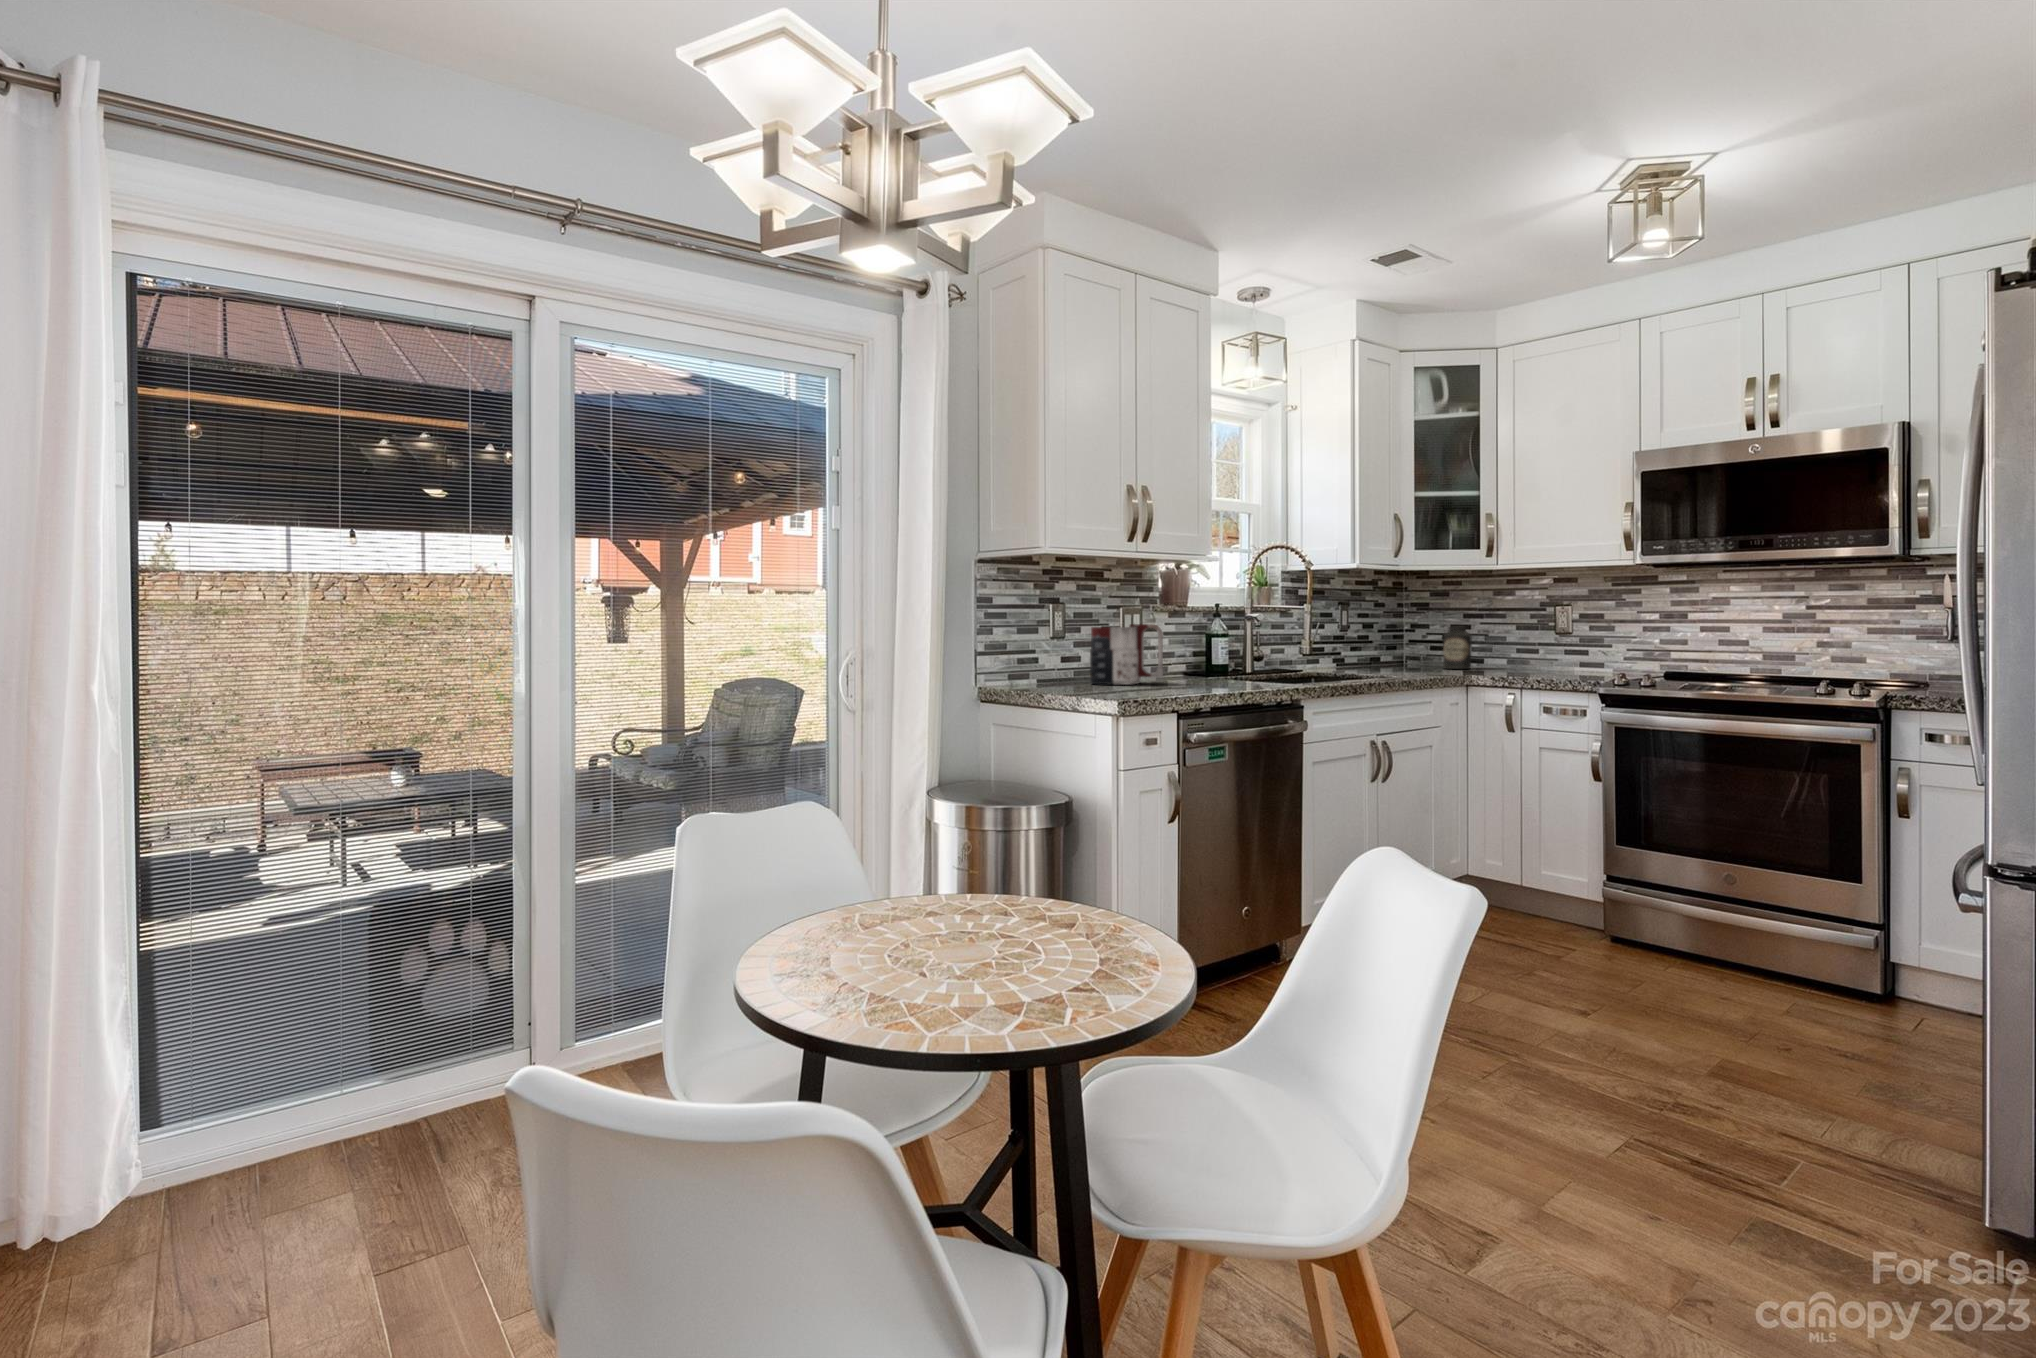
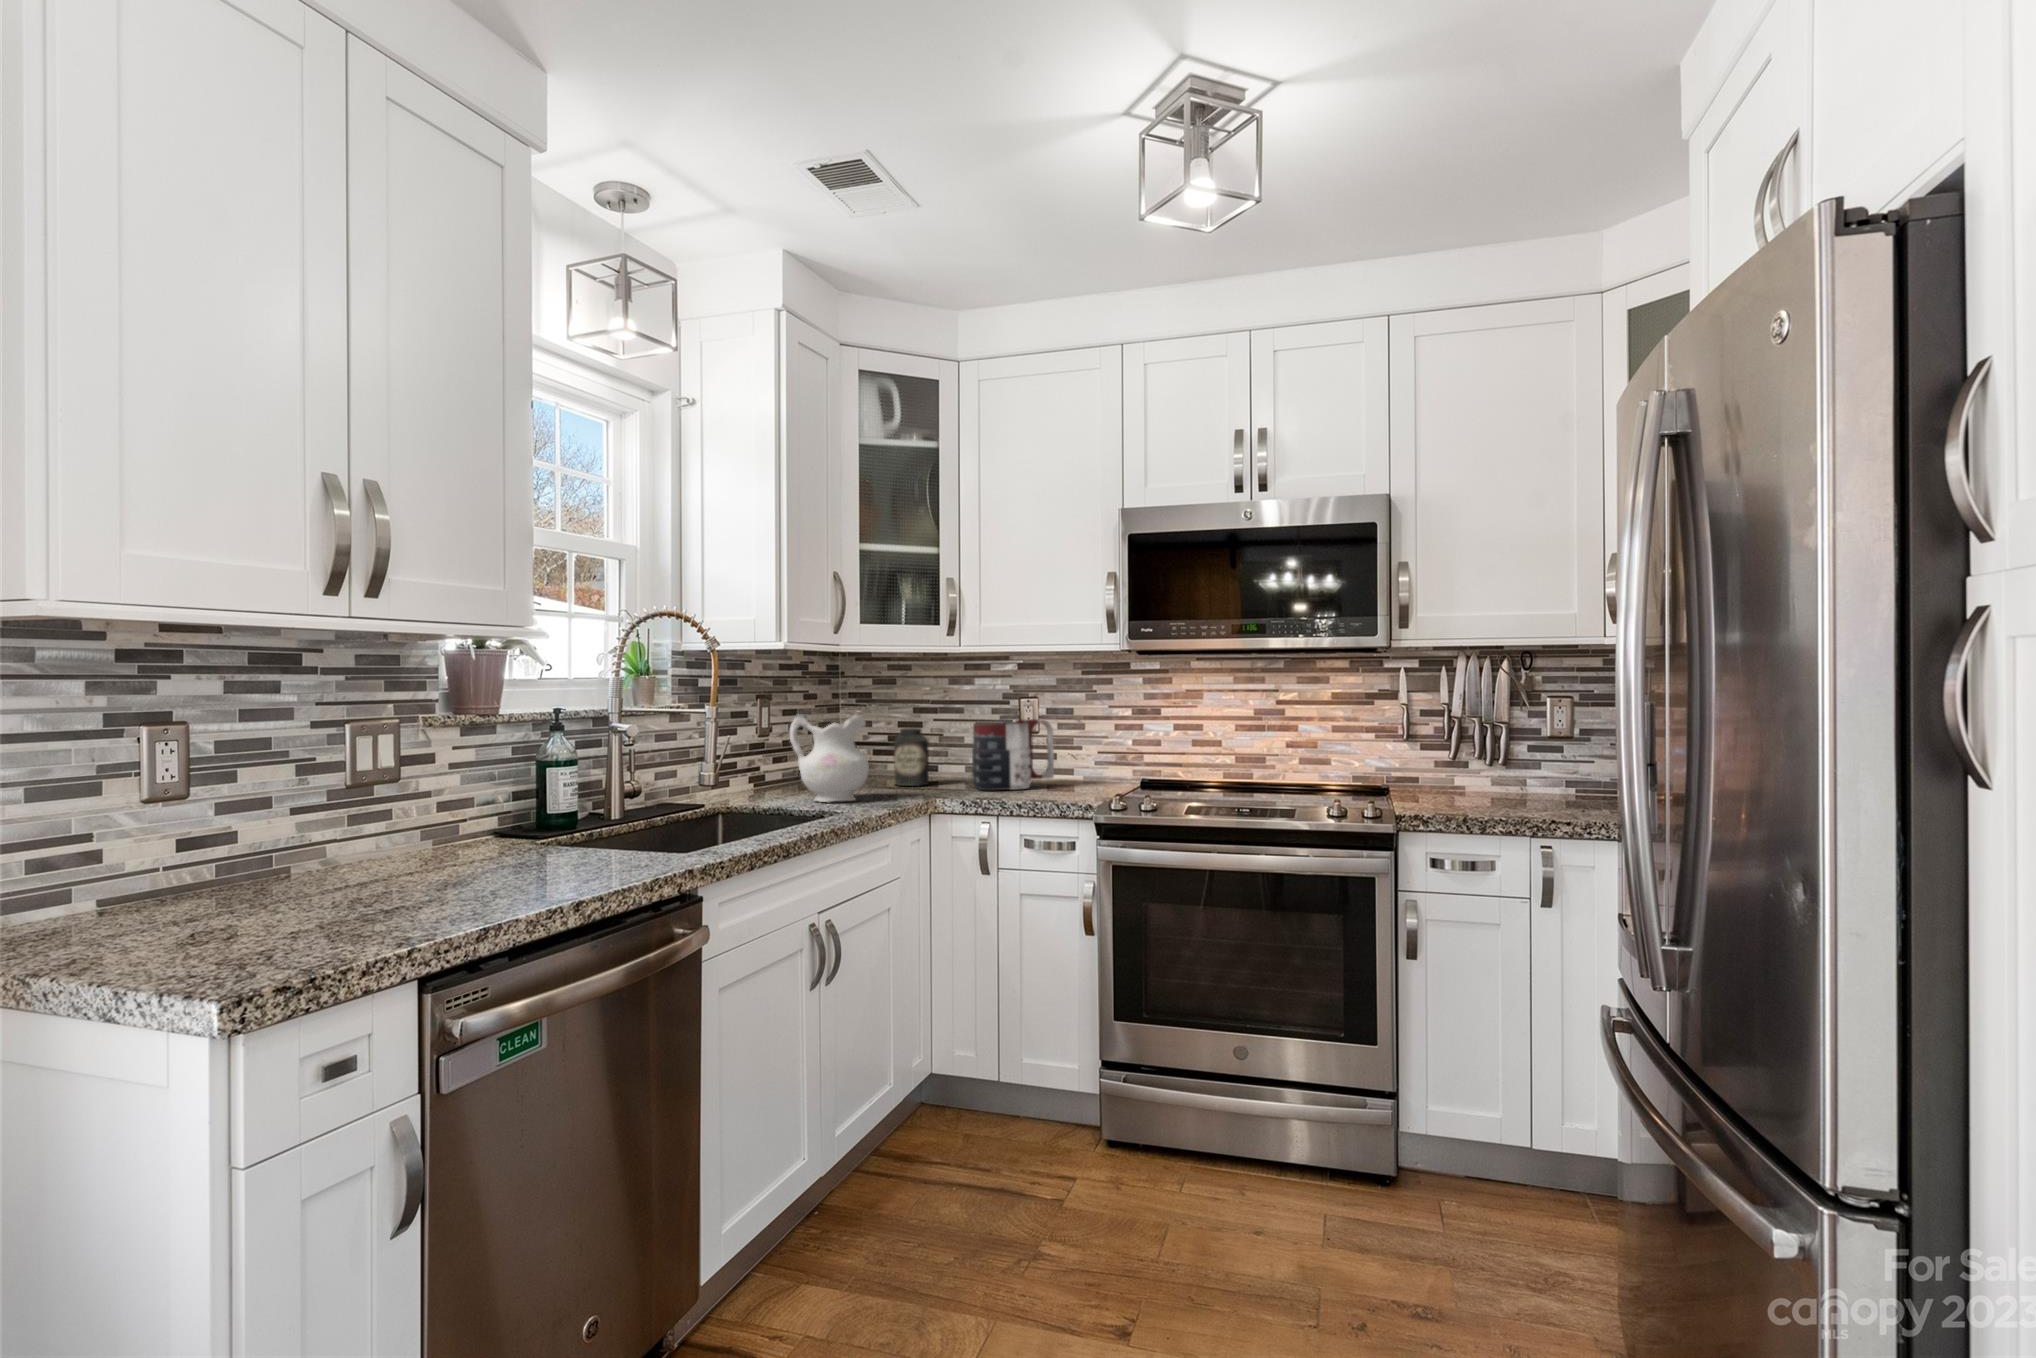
ceramic pitcher: none [1363,612,1420,673] -> present [790,714,869,802]
mug: present [1090,624,1163,685] -> present [972,719,1054,790]

